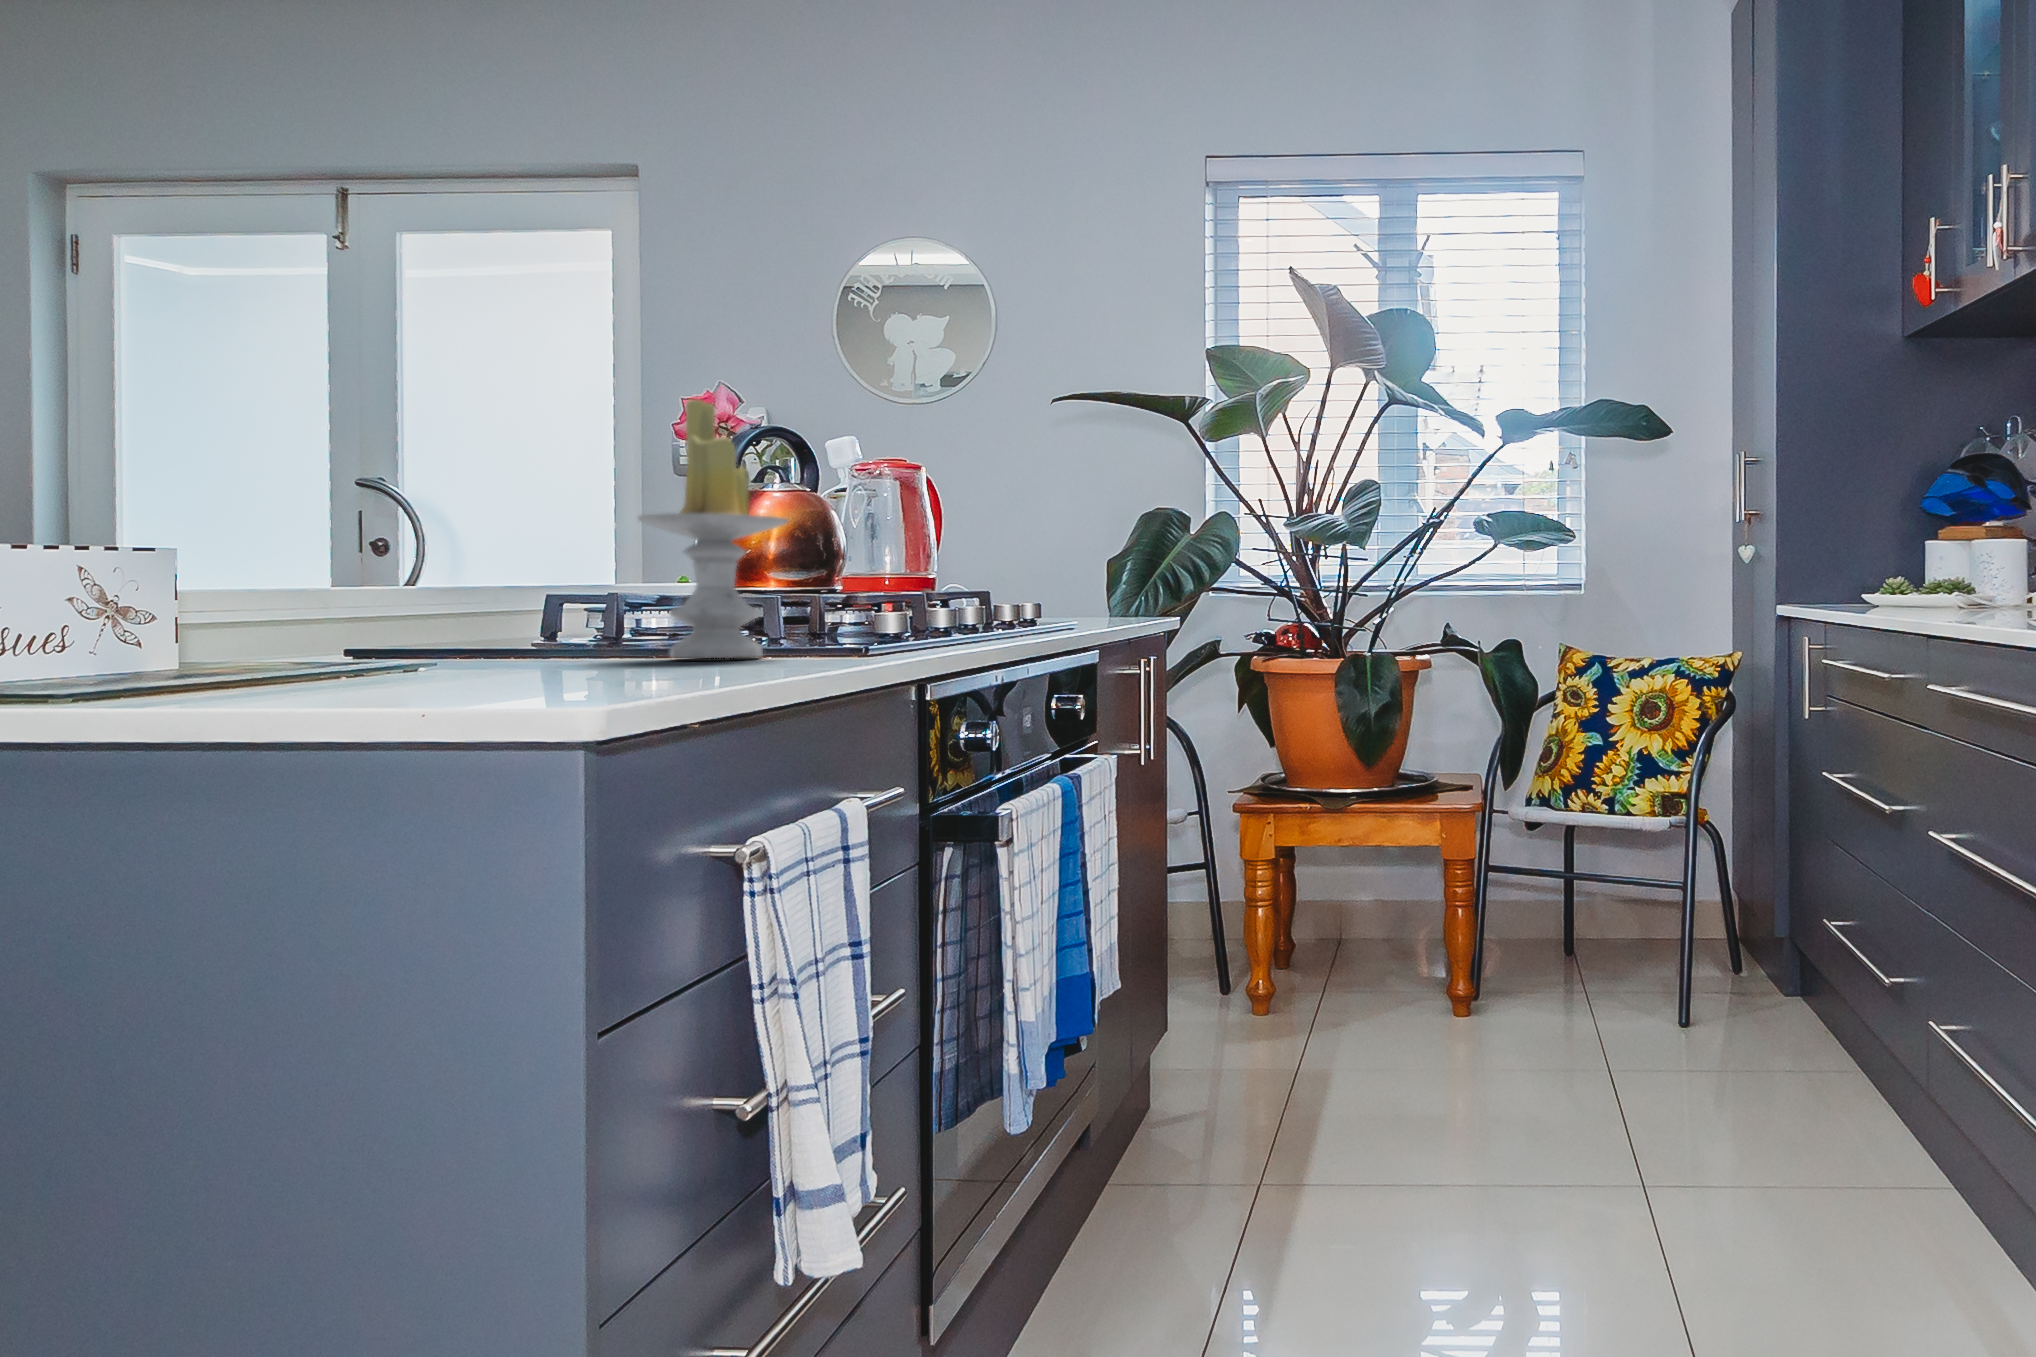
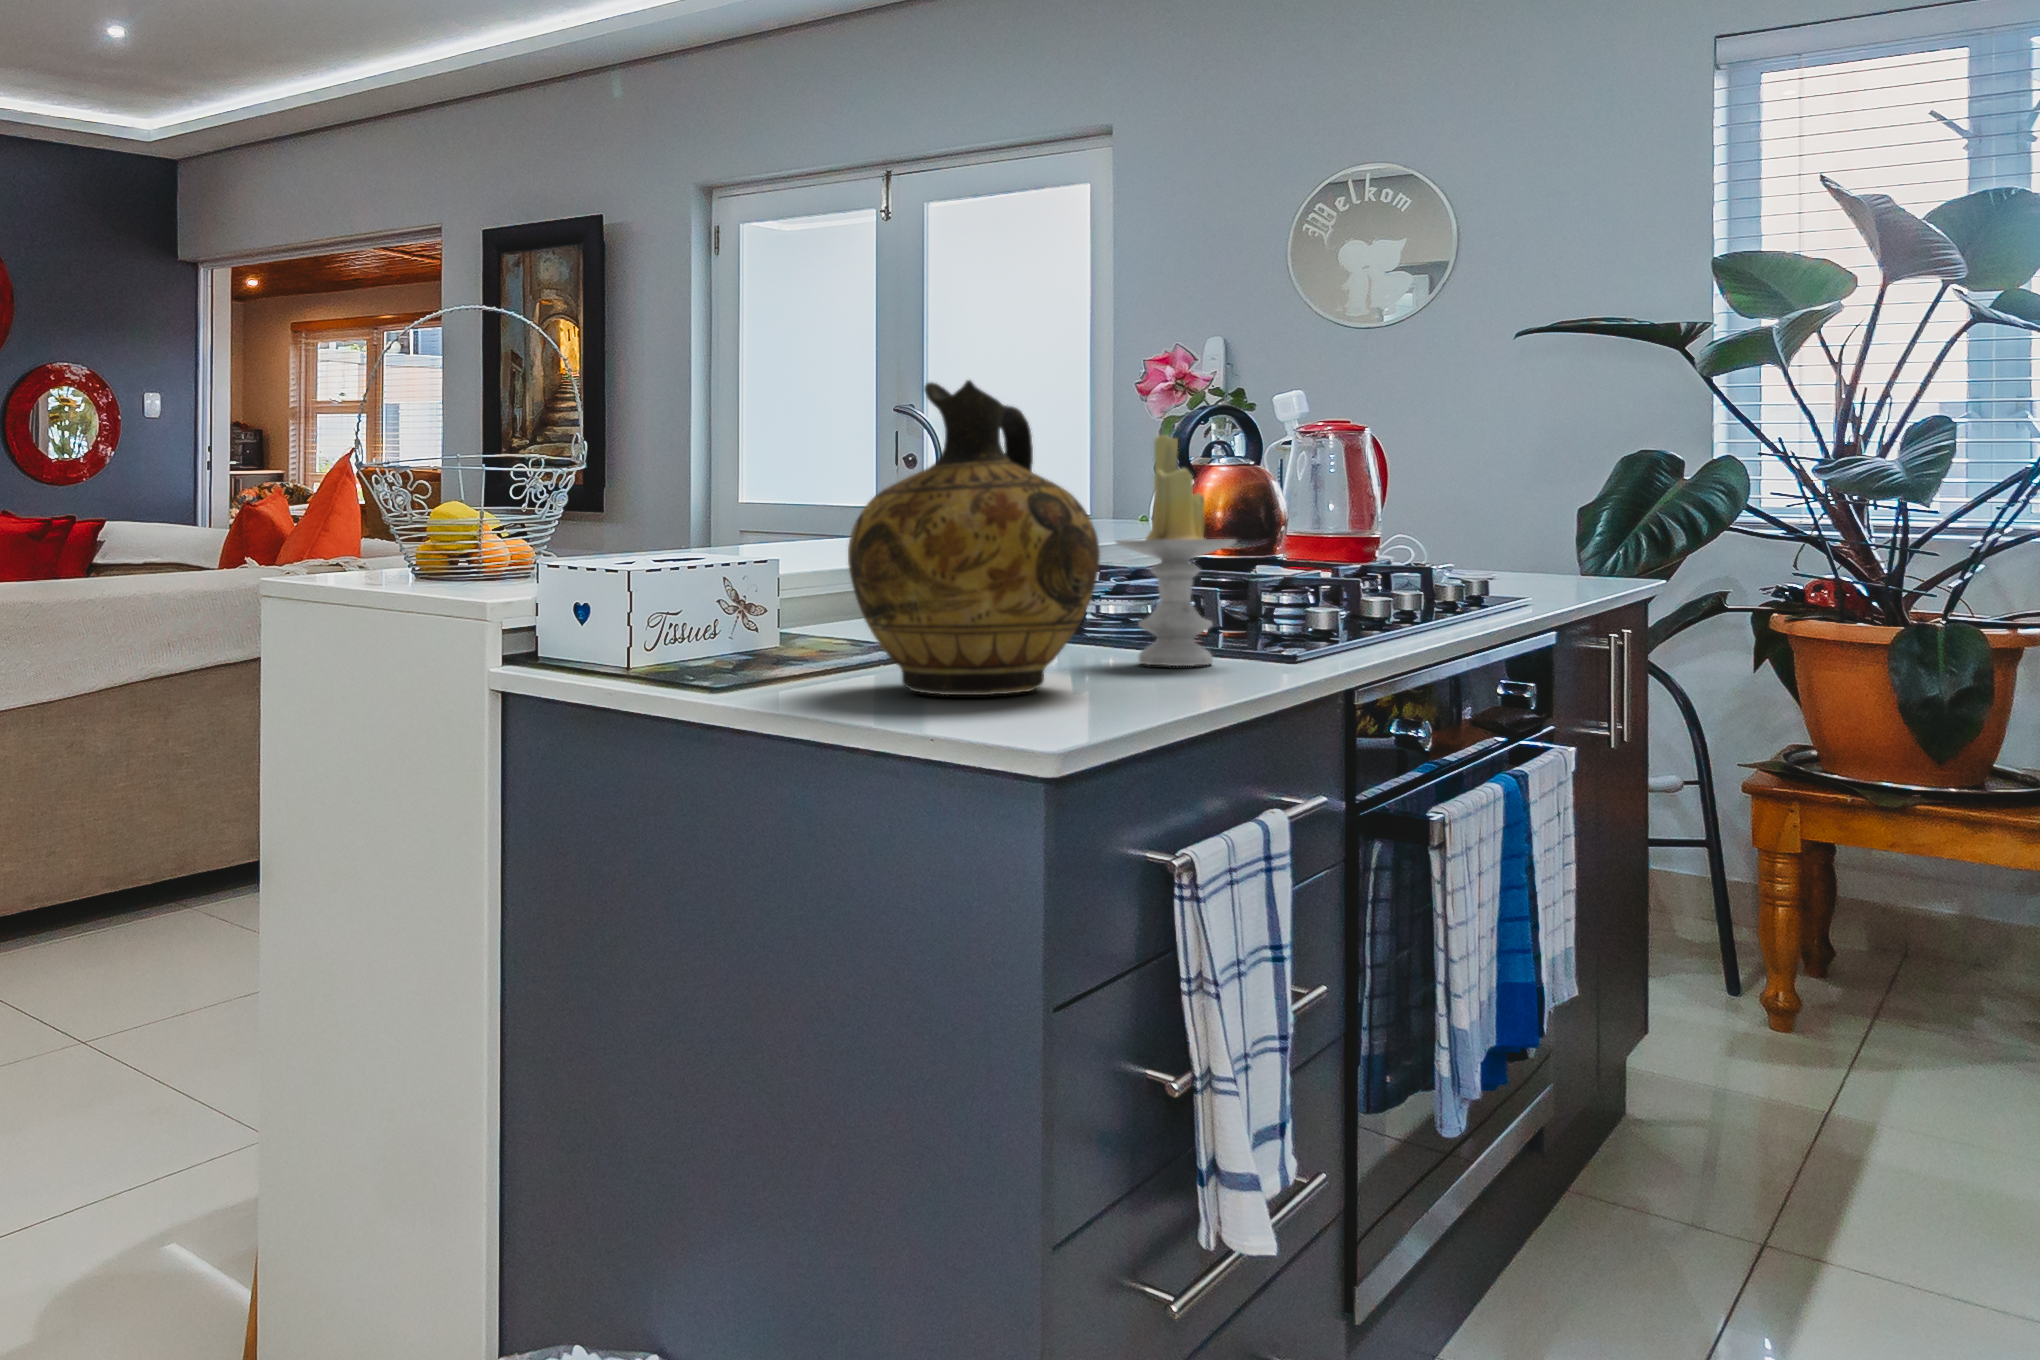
ceramic jug: none [248,282,629,681] -> present [848,380,1100,695]

